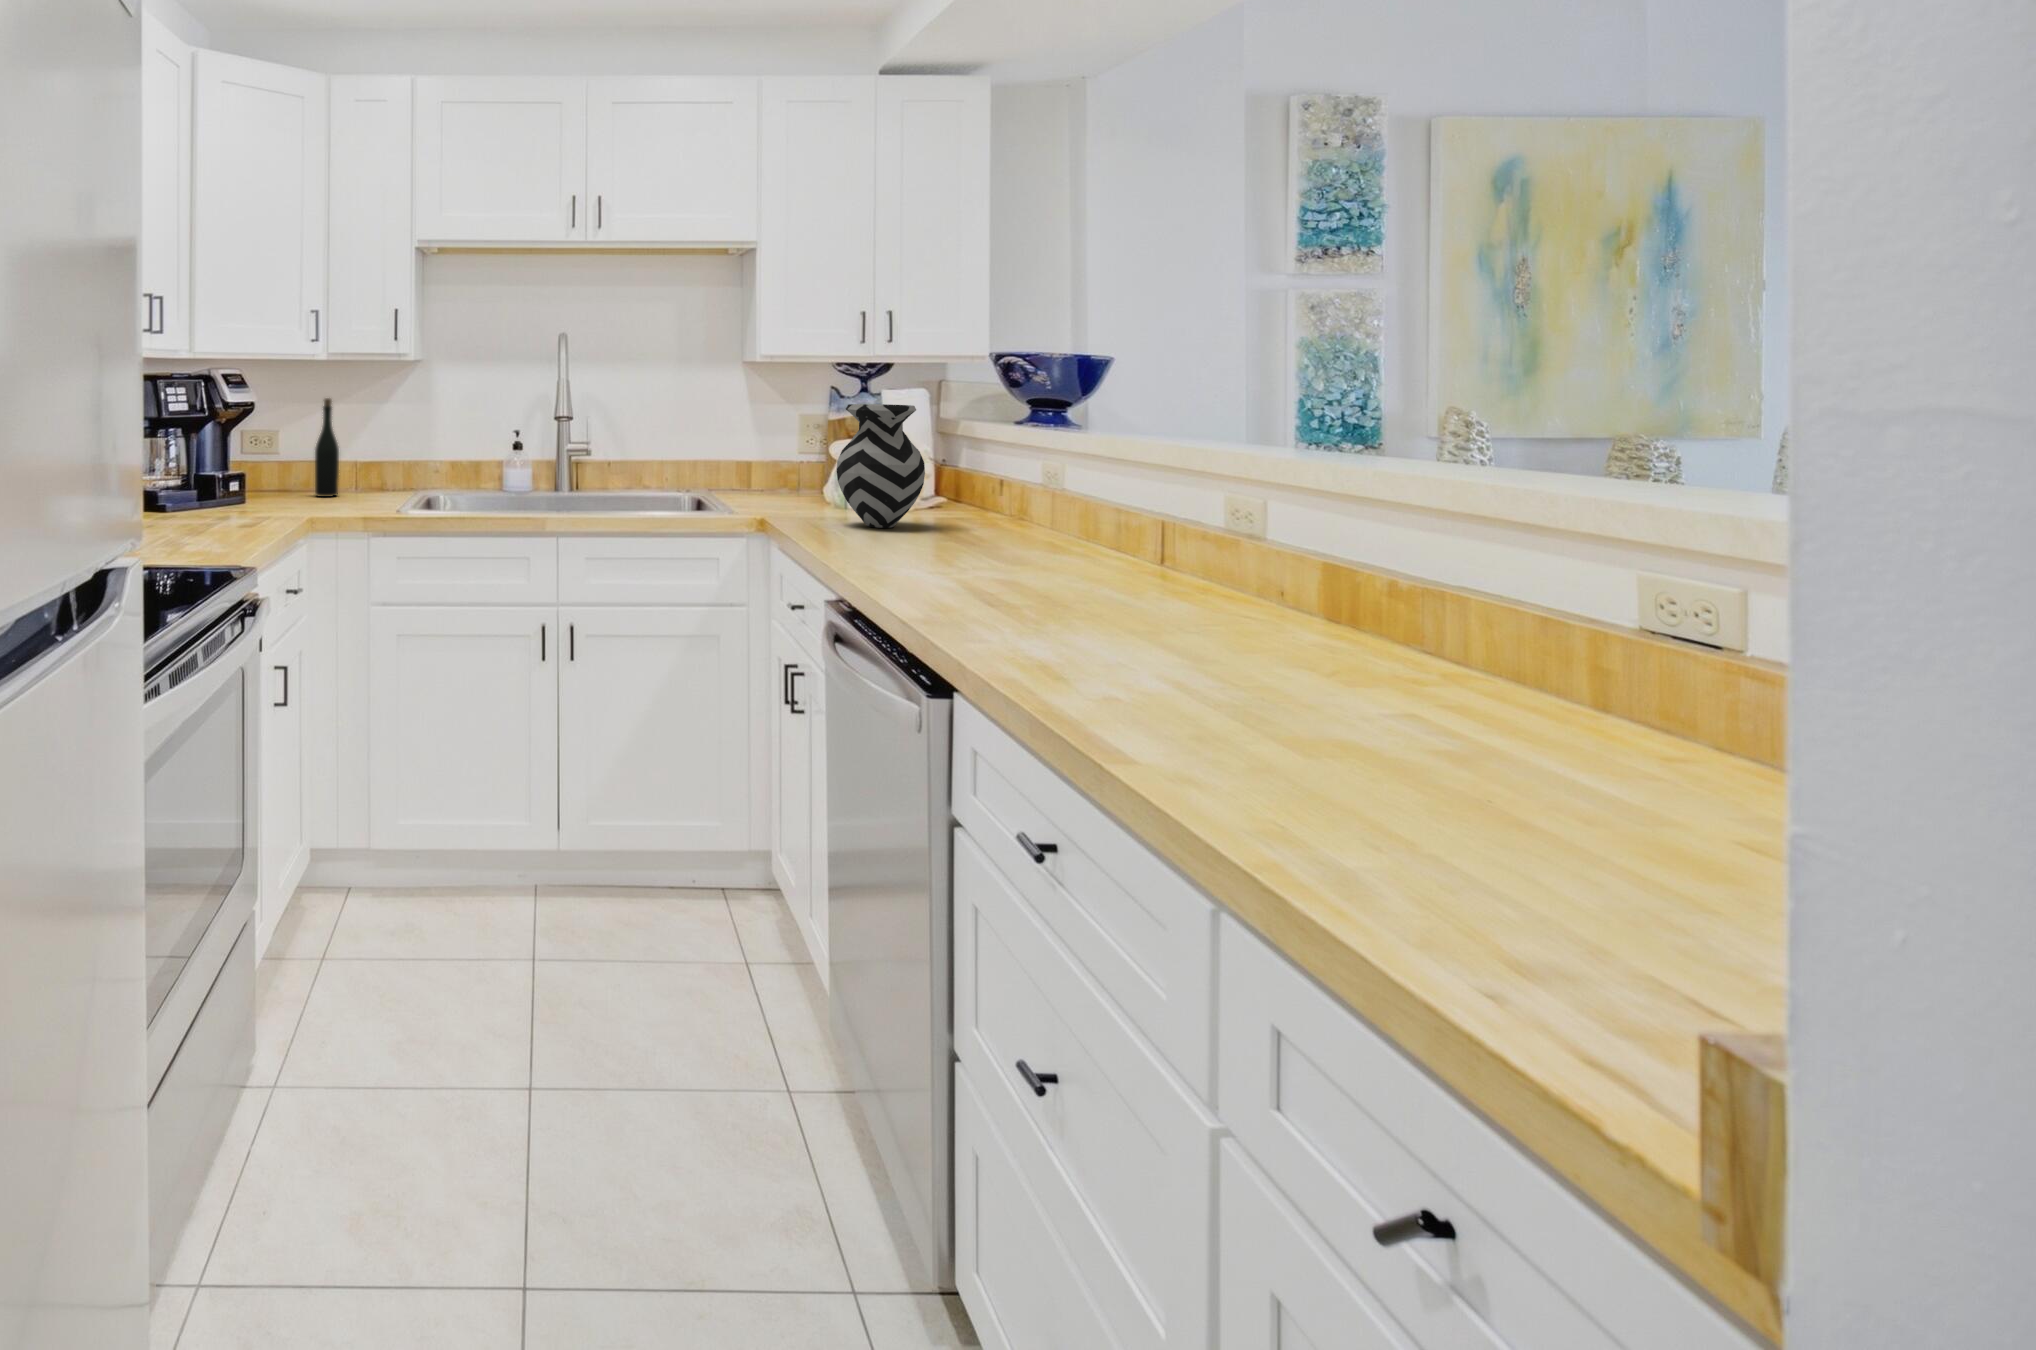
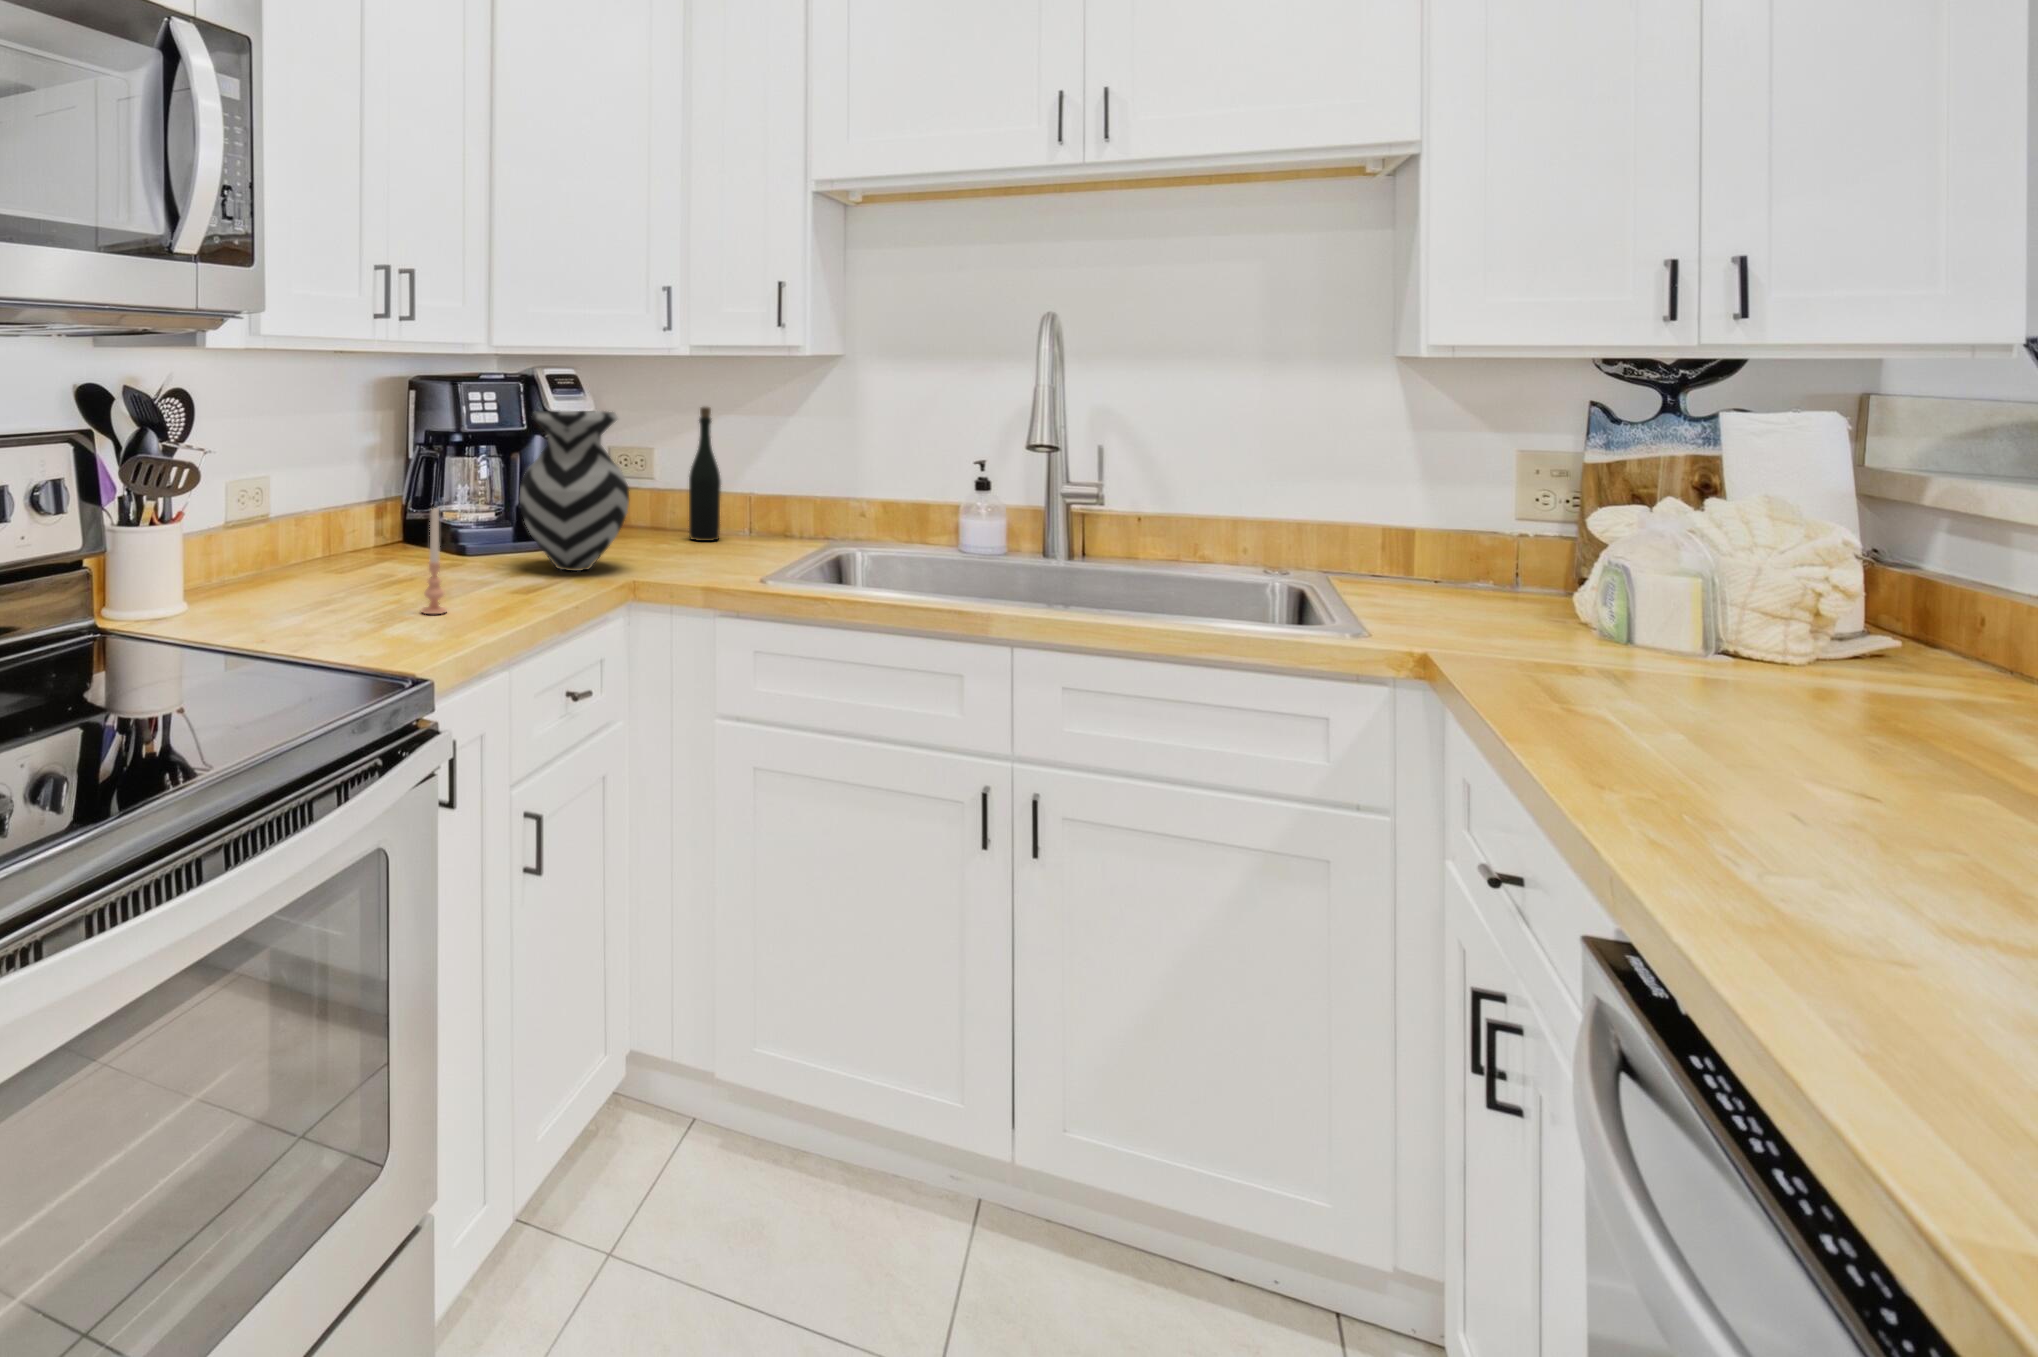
vase: present [837,404,925,528] -> present [520,411,629,571]
candle: none [194,465,213,539] -> present [422,508,447,614]

